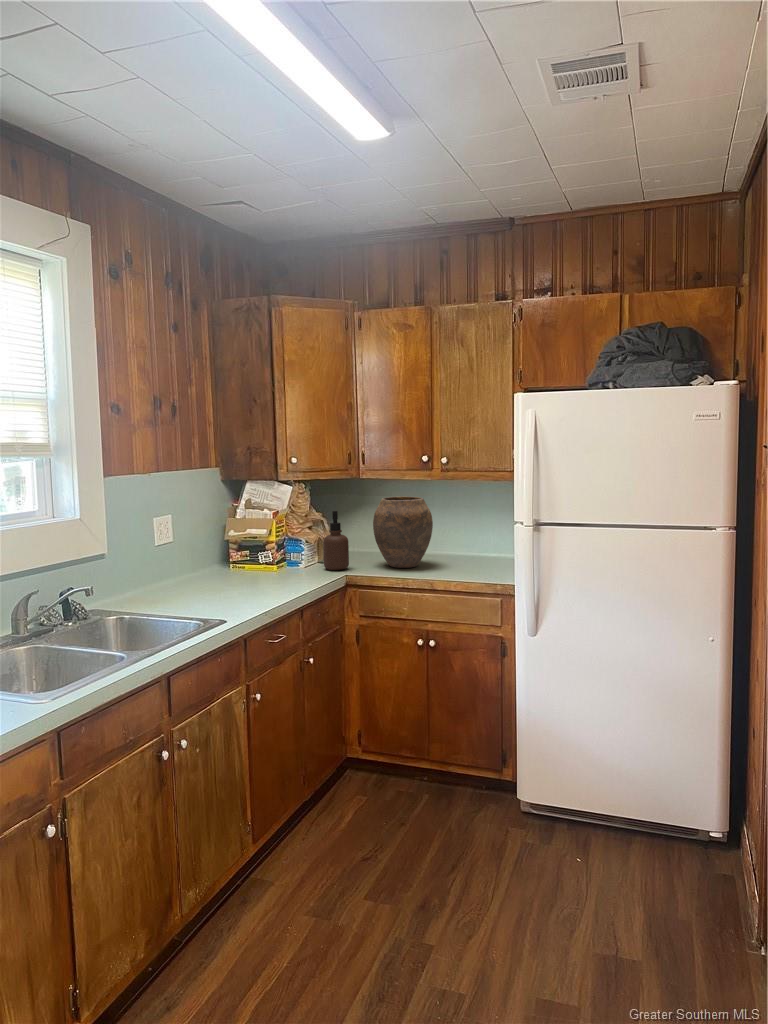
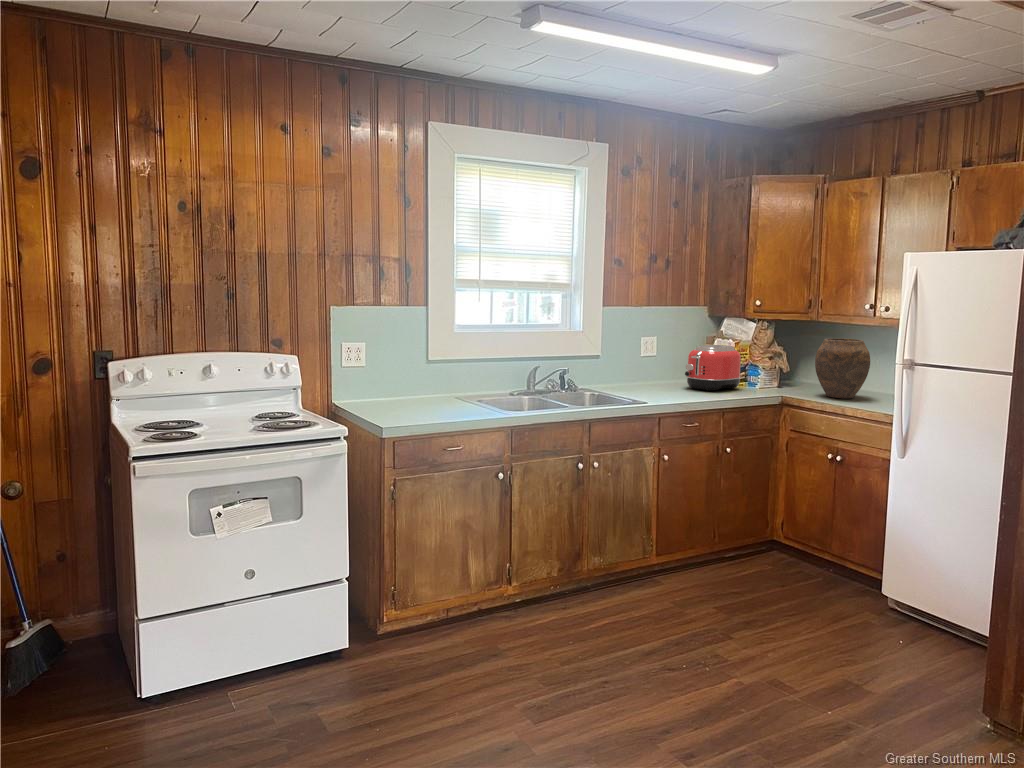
soap dispenser: present [323,511,349,570] -> none [769,345,792,392]
toaster: none [227,519,292,583] -> present [685,345,741,391]

